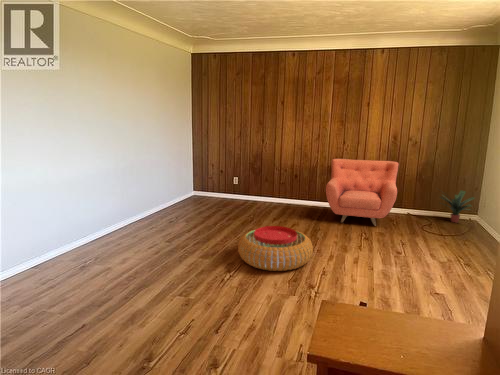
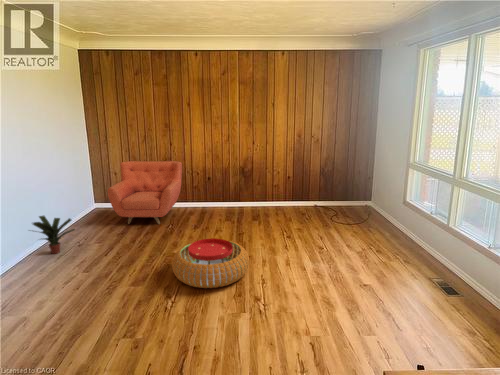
armchair: present [326,159,399,226] -> present [108,161,182,224]
potted plant: present [440,190,475,223] -> present [33,216,75,254]

